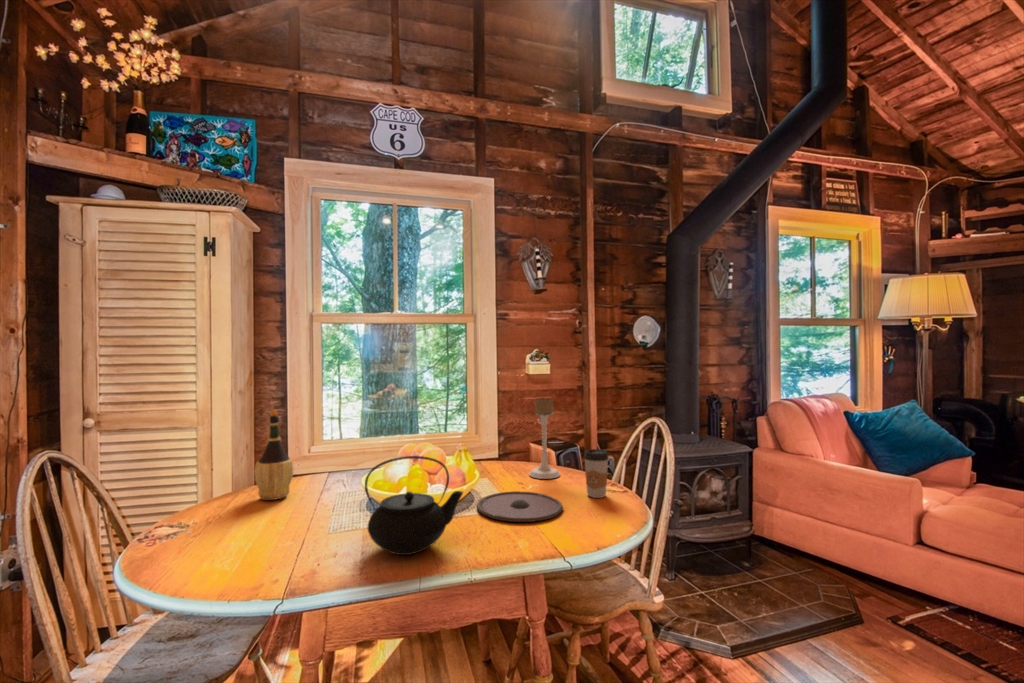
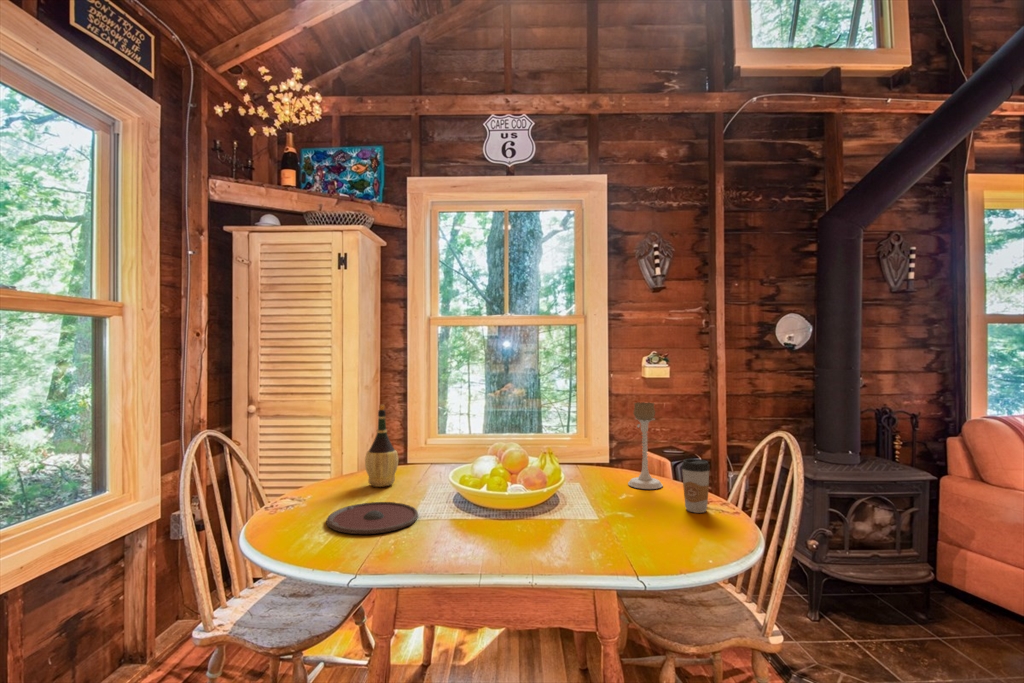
teapot: present [365,456,463,555] -> none [440,450,535,545]
plate: present [477,491,563,522] -> present [327,502,418,534]

